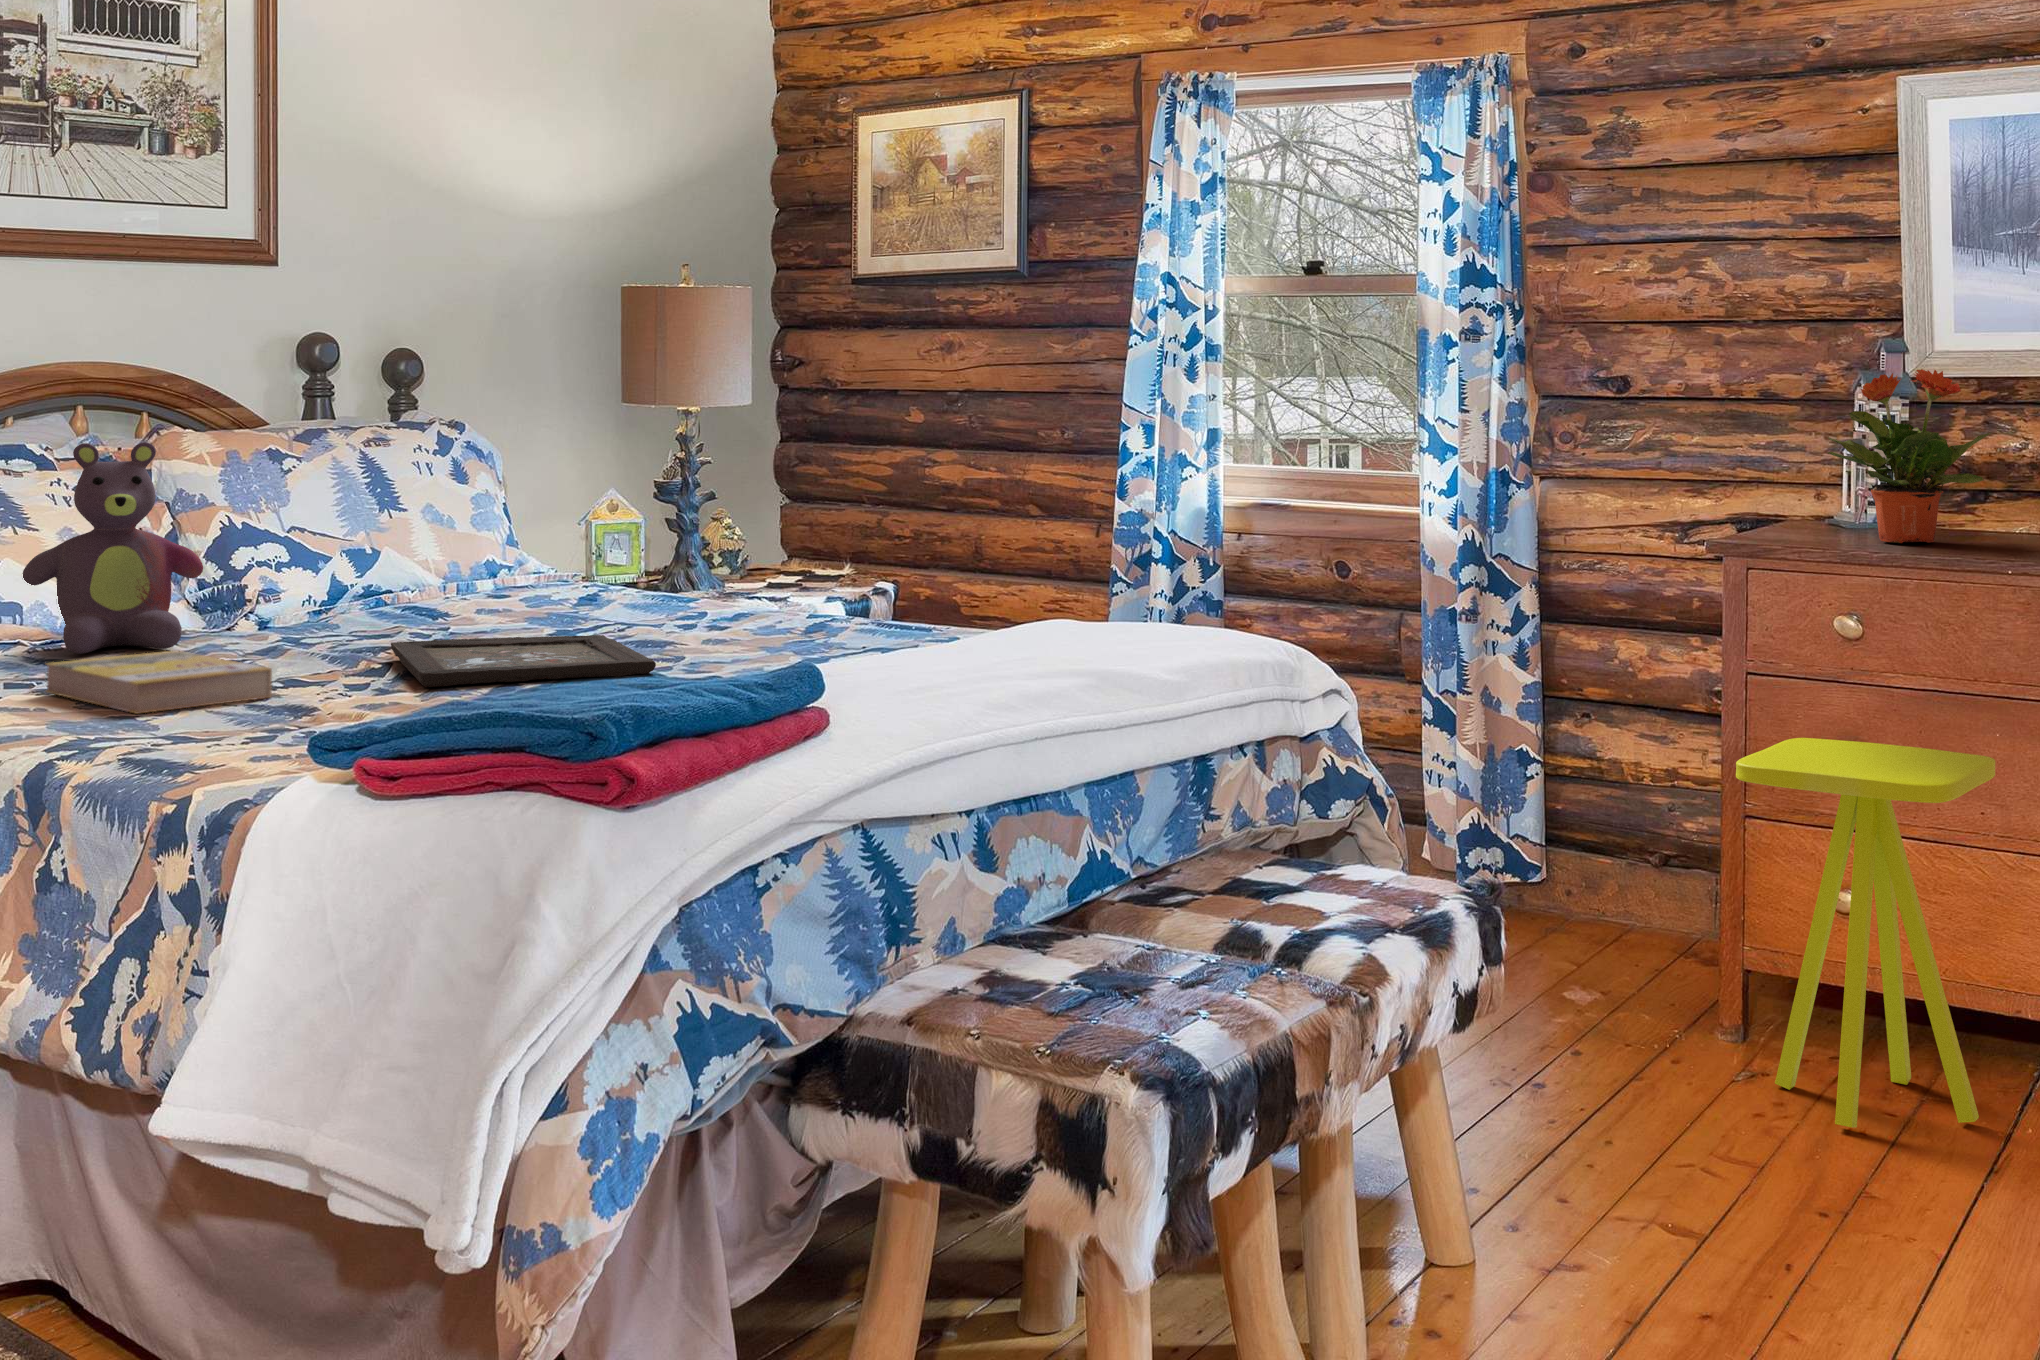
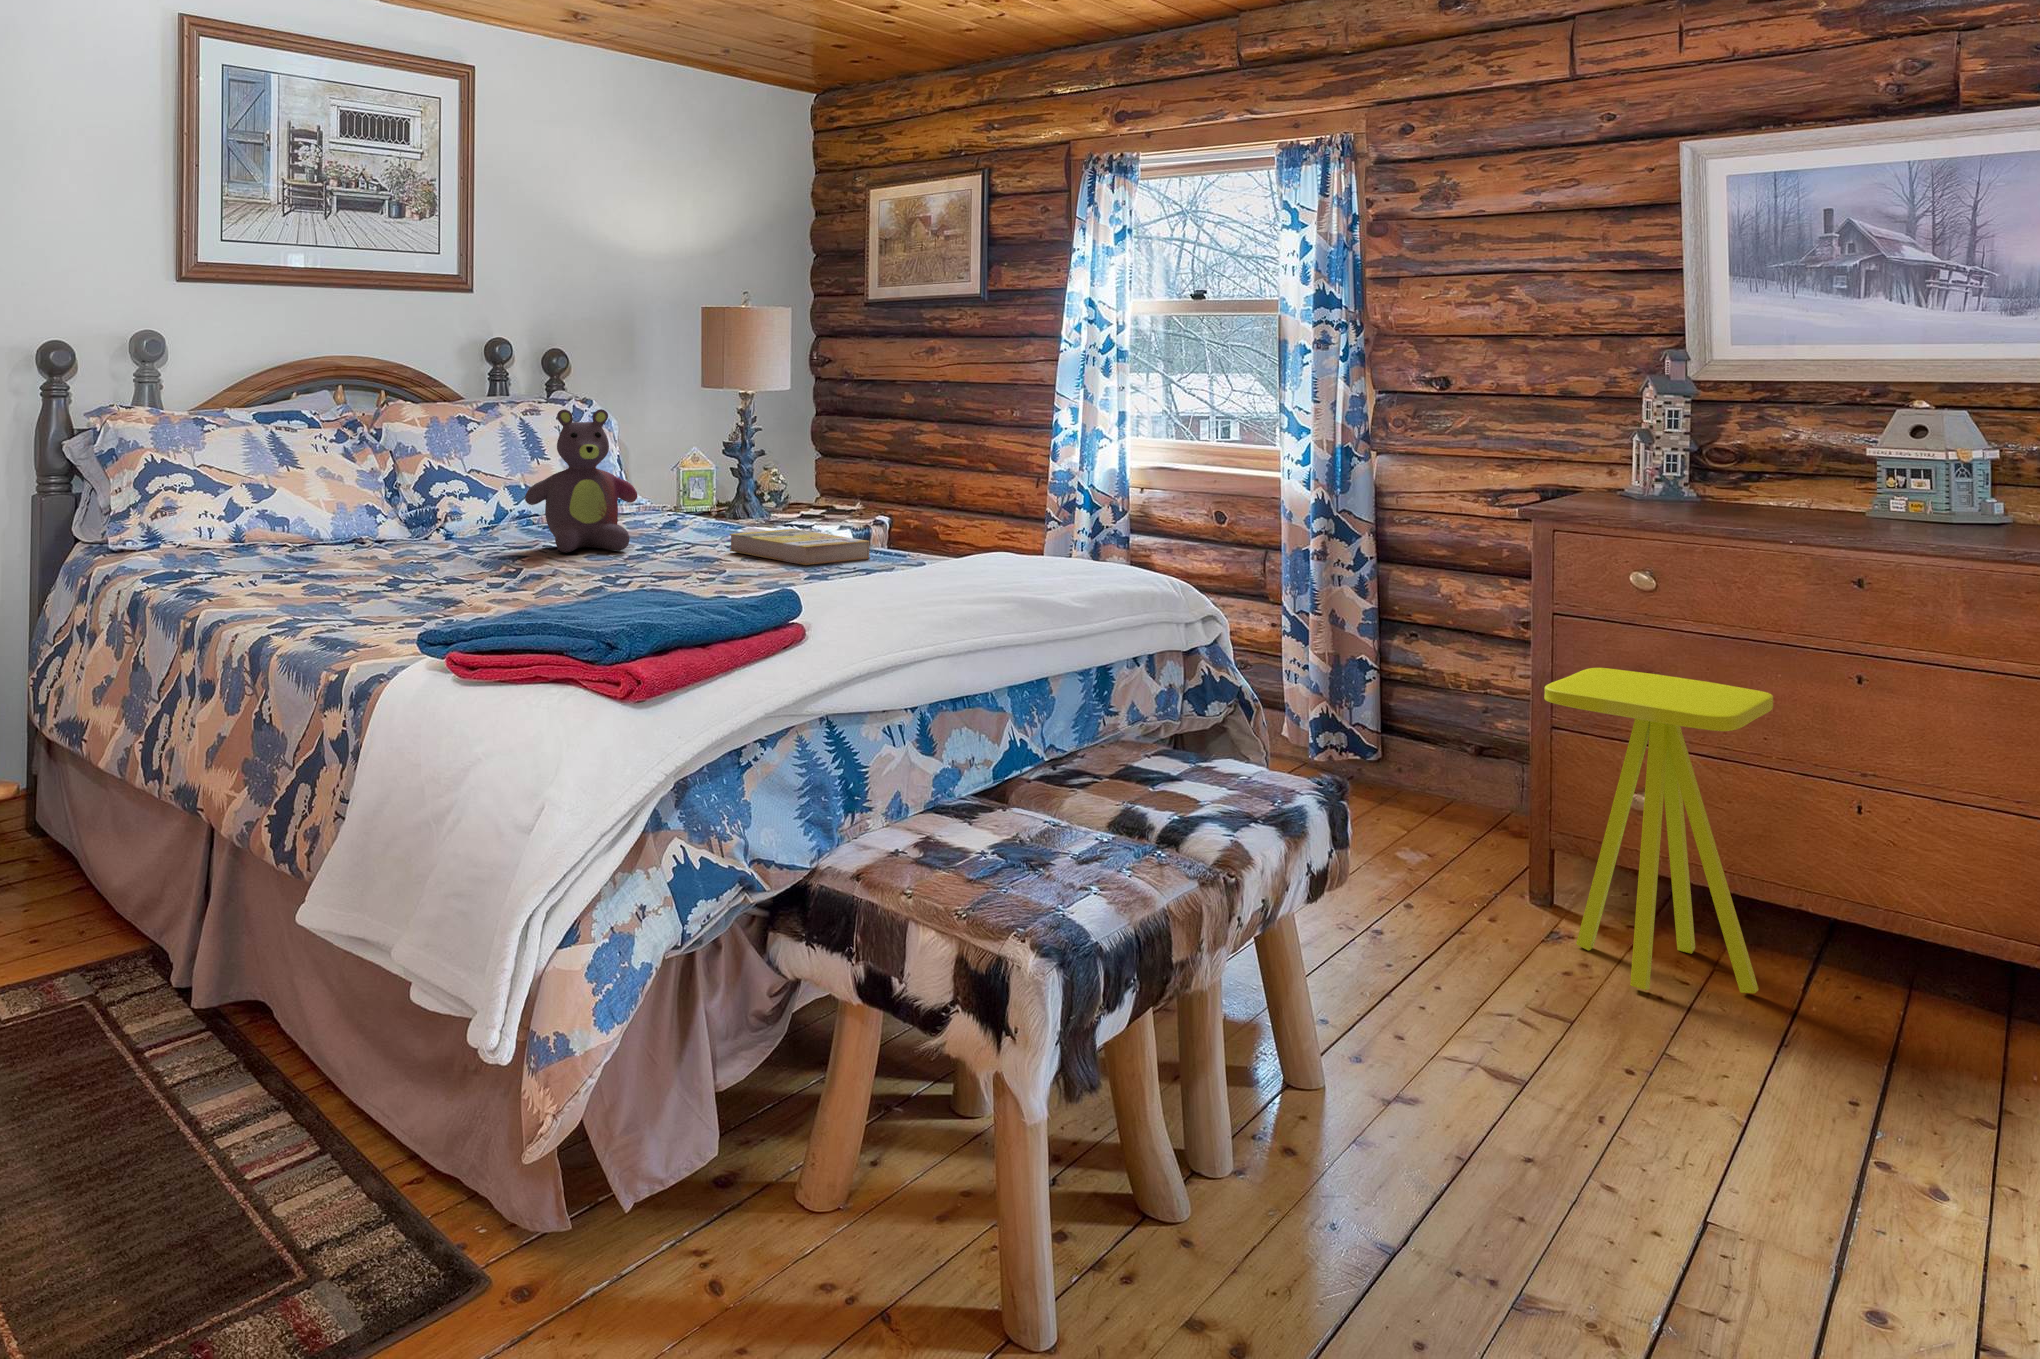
potted plant: present [1828,369,1991,543] -> none [1620,376,1768,515]
stuffed bear: present [22,442,203,654] -> present [525,409,637,553]
tray: present [391,635,656,687] -> none [522,555,699,591]
book: present [46,651,272,714] -> present [730,529,869,565]

